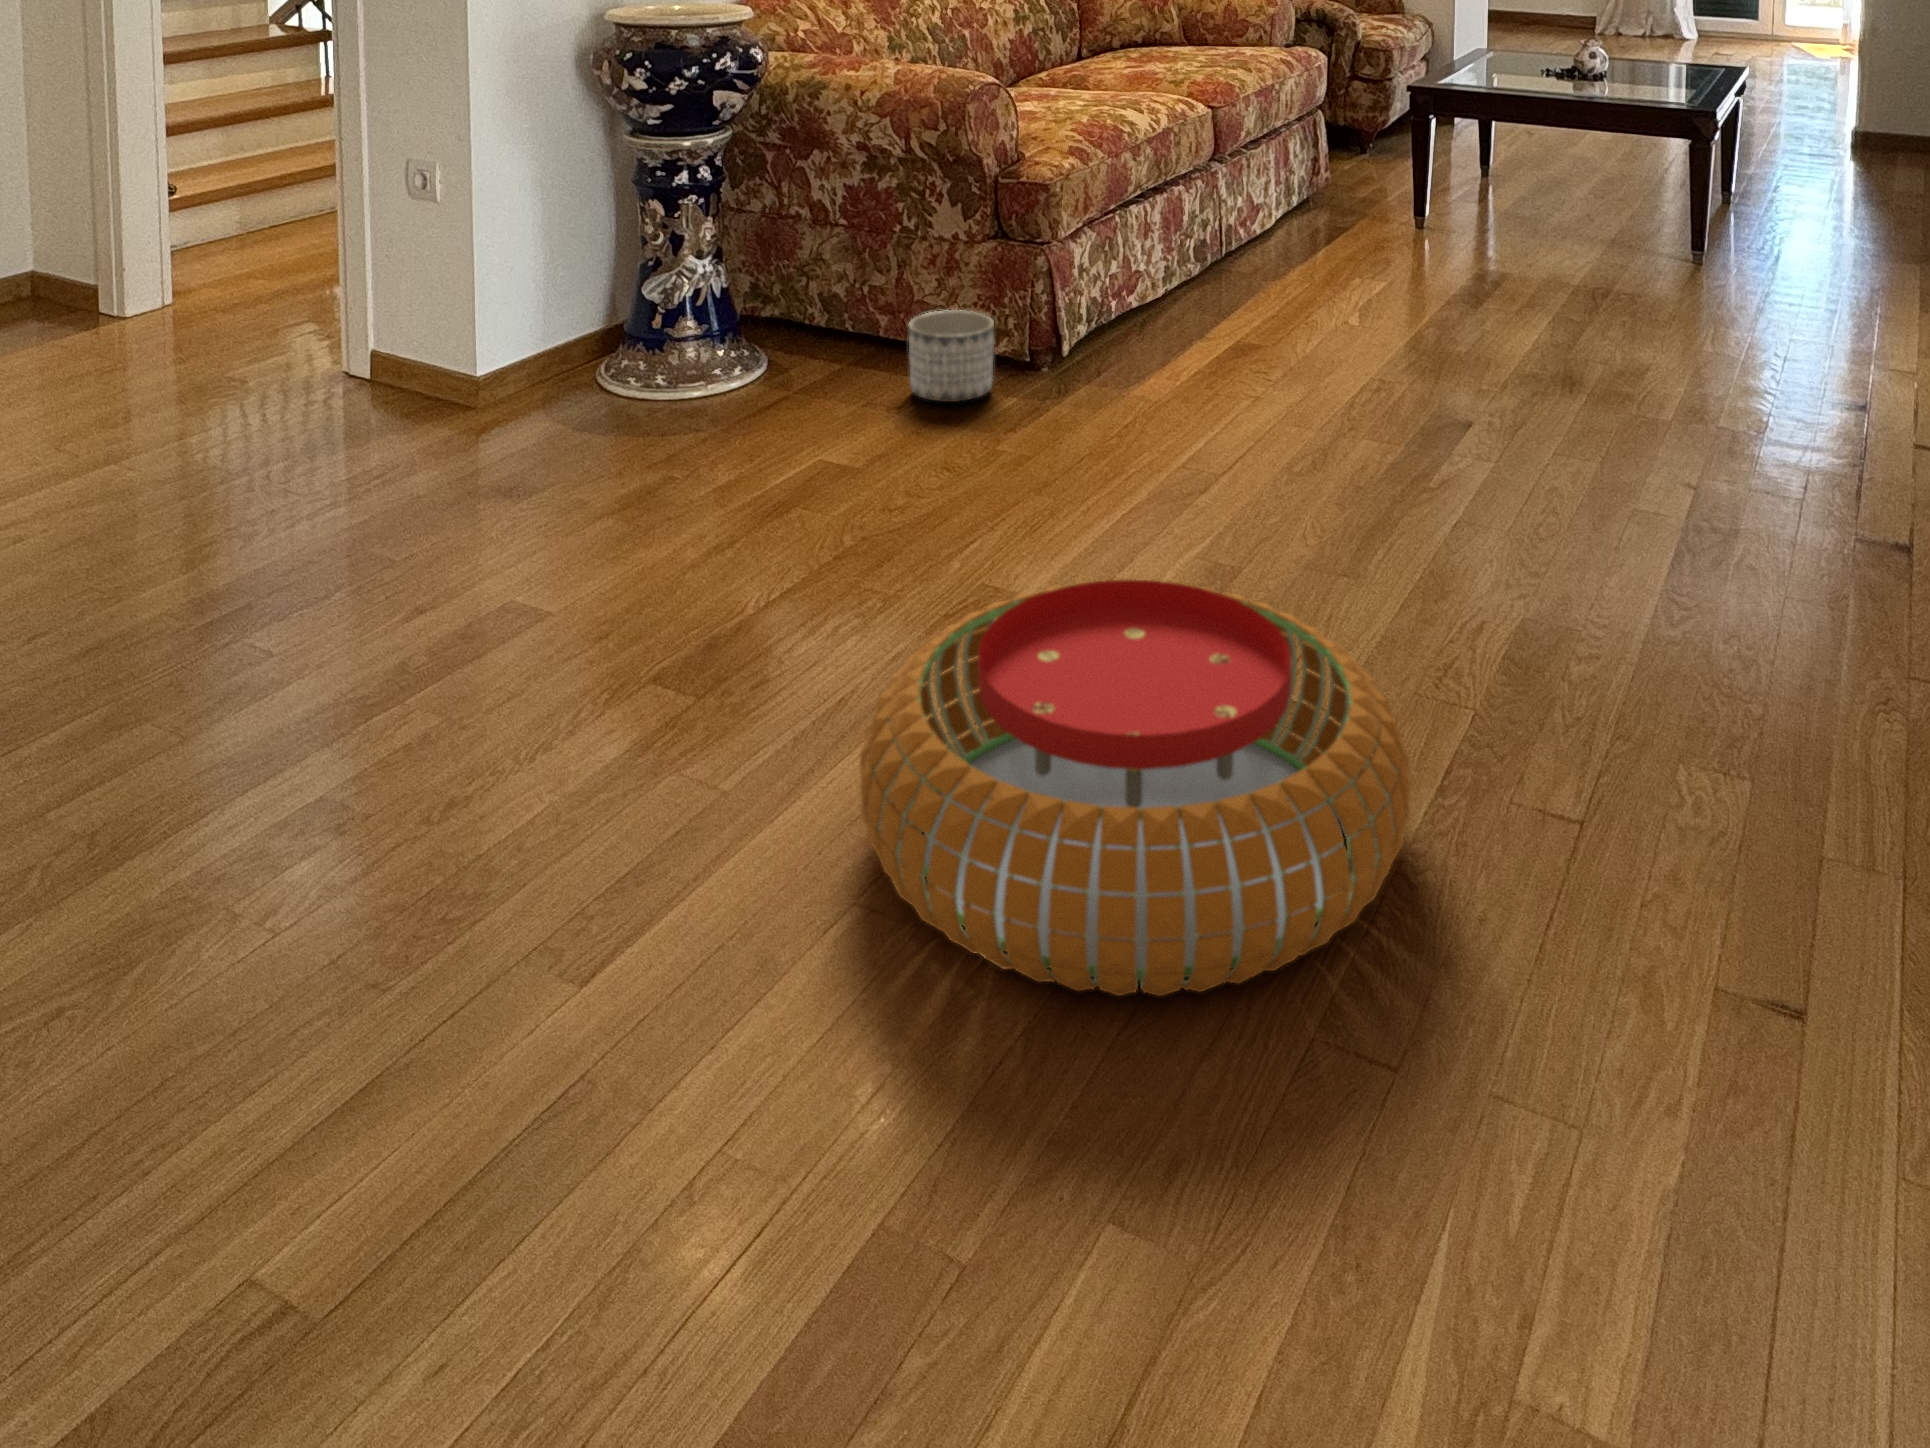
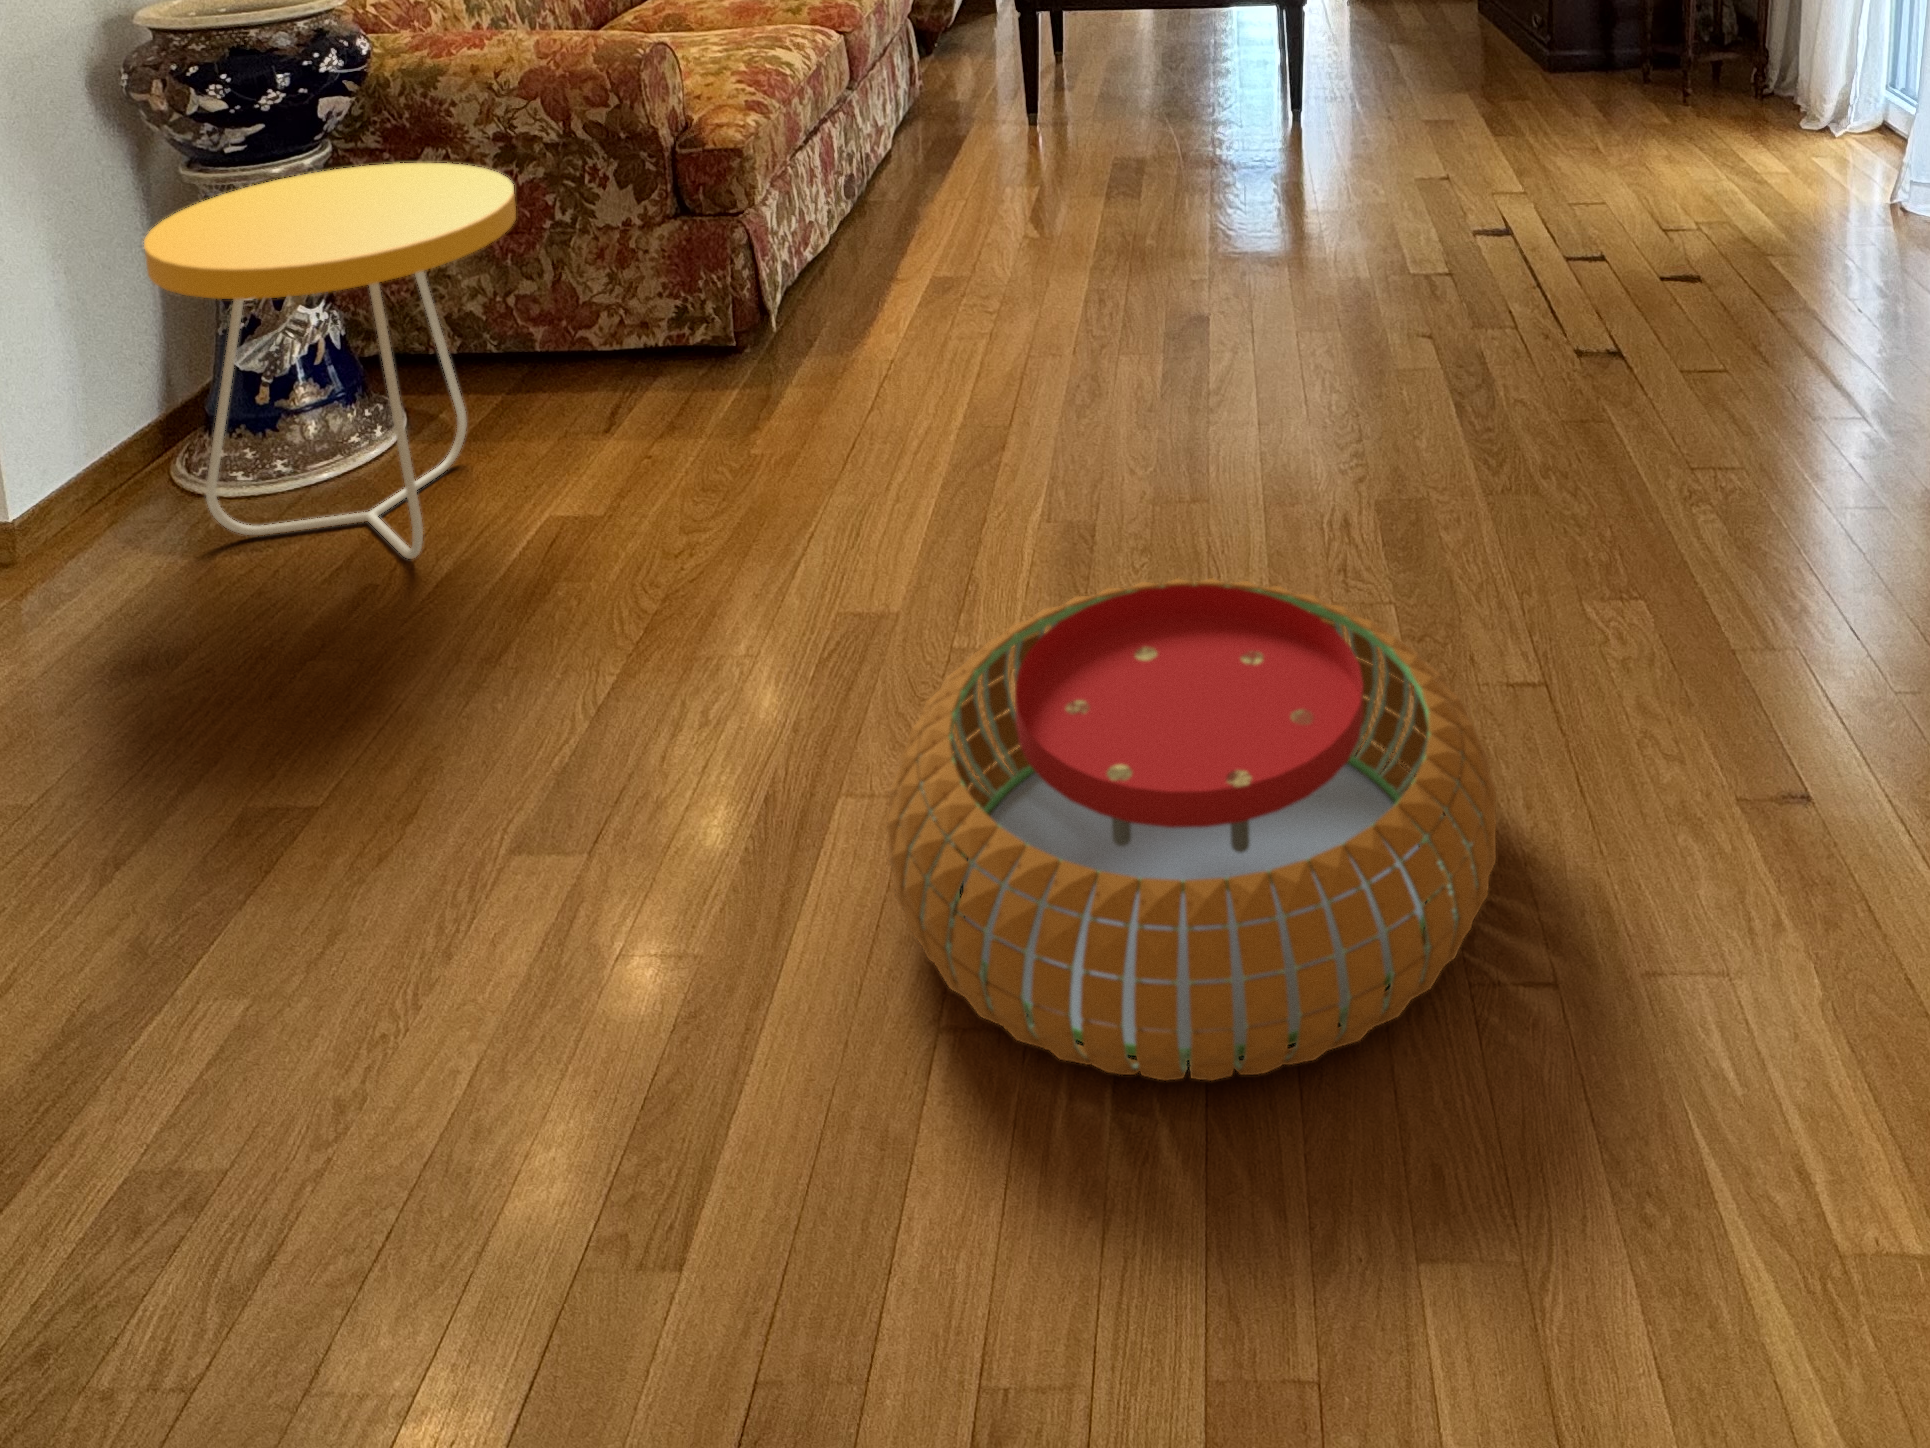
side table: none [563,151,833,464] -> present [144,163,516,559]
planter: present [909,310,994,402] -> none [598,307,704,418]

